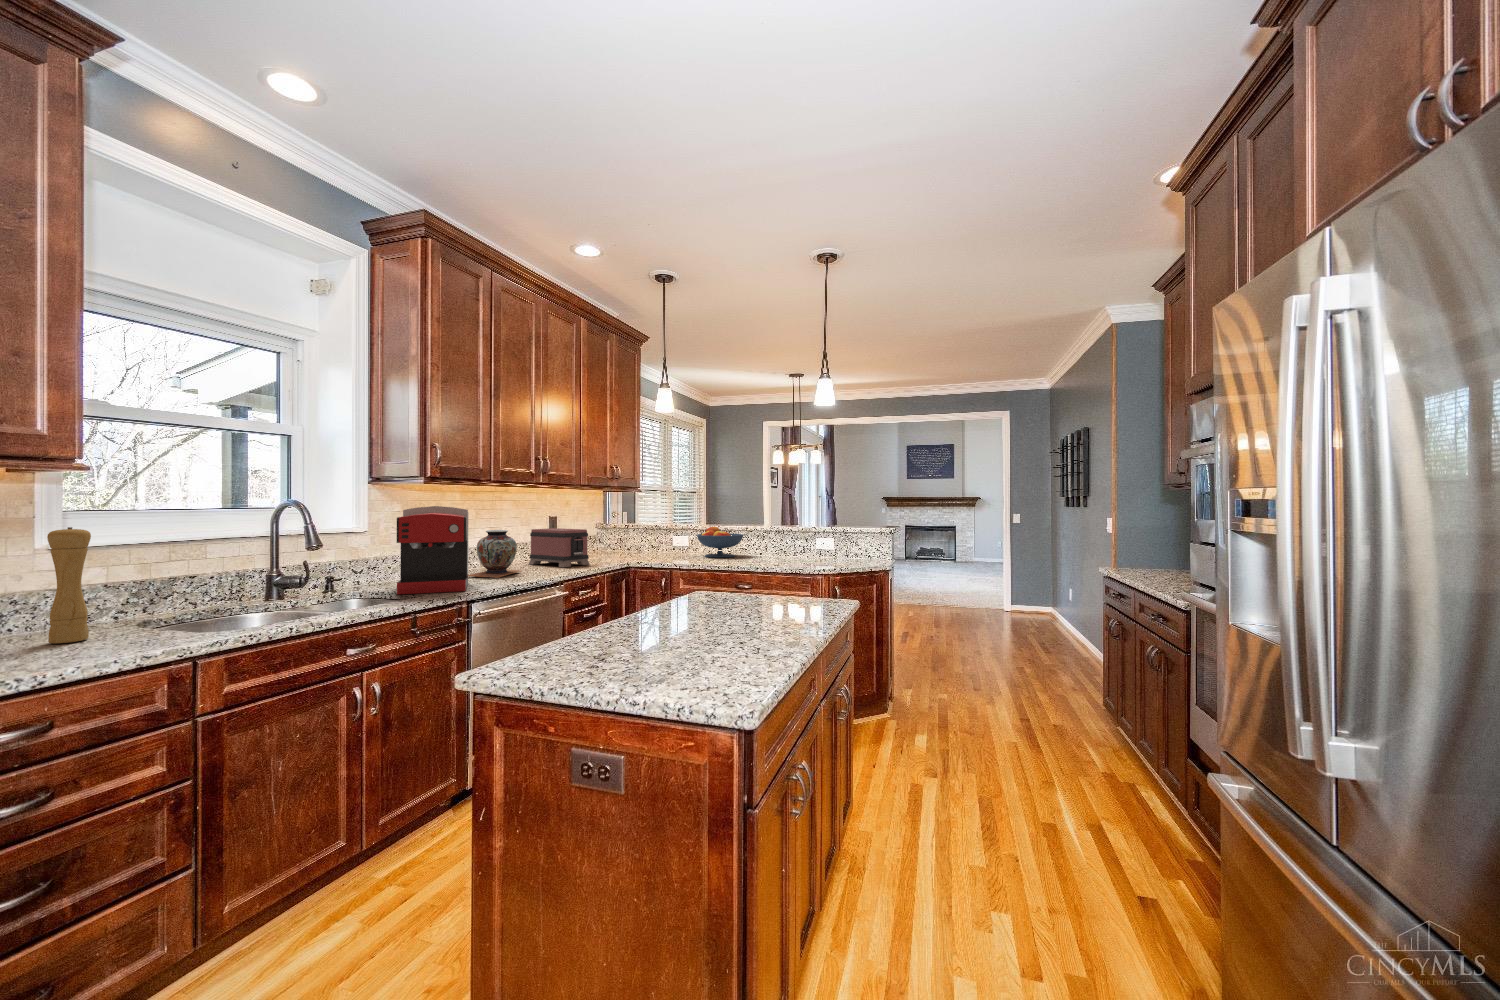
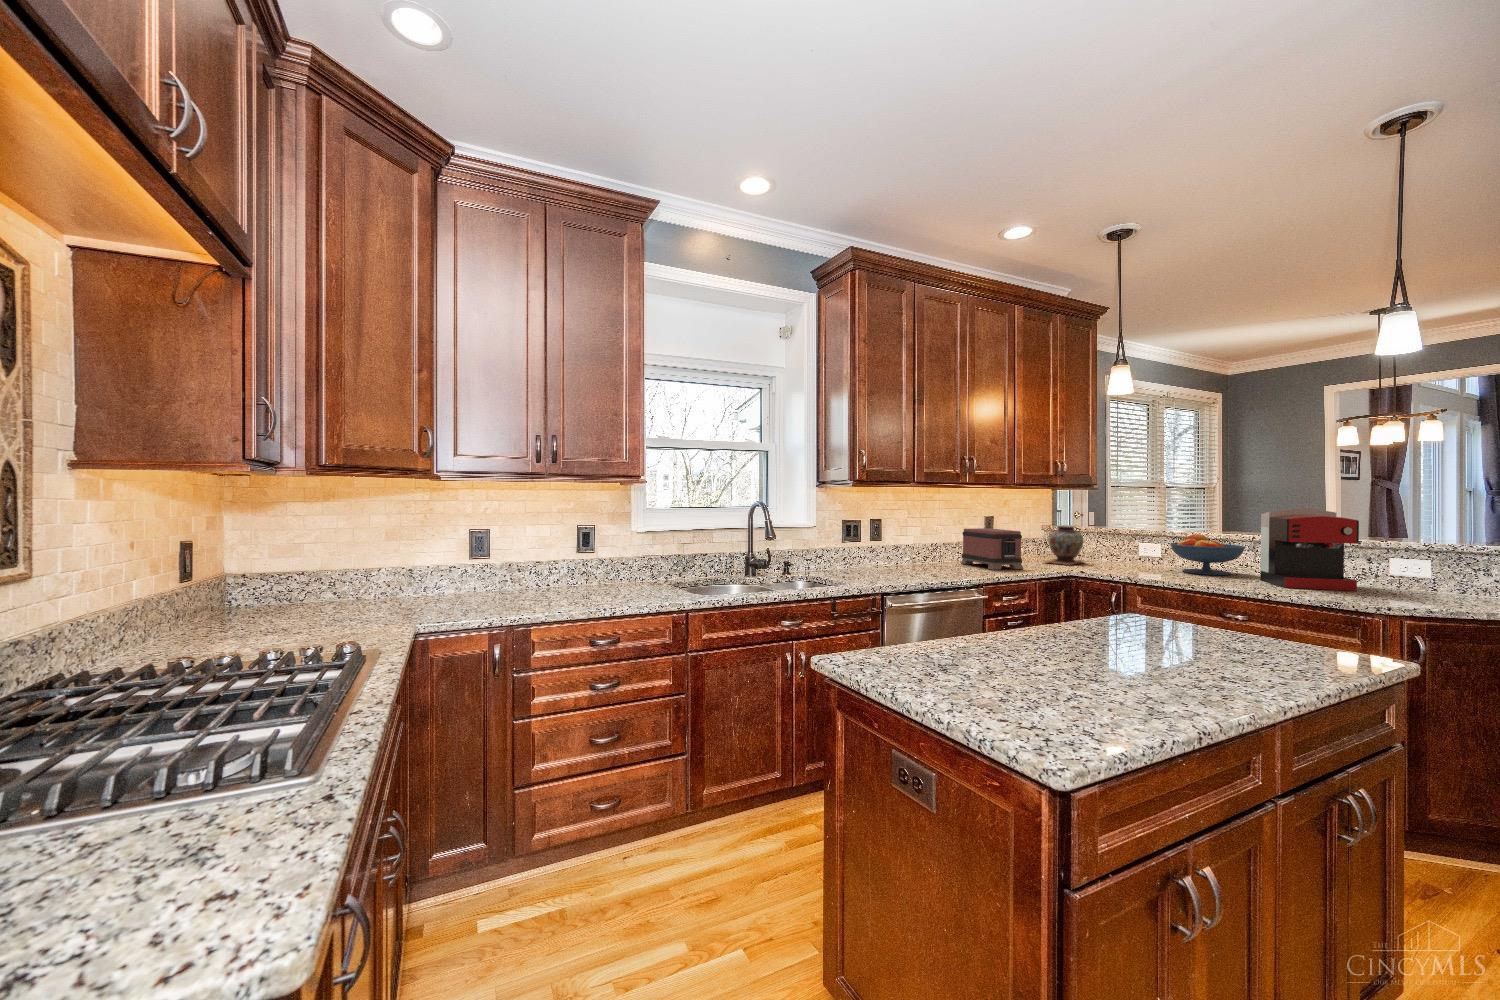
coffee maker: present [397,506,468,594] -> present [1260,509,1359,591]
pepper mill: present [47,527,91,643] -> none [626,518,645,591]
decorative vase: present [468,530,521,578] -> present [1045,525,1084,565]

